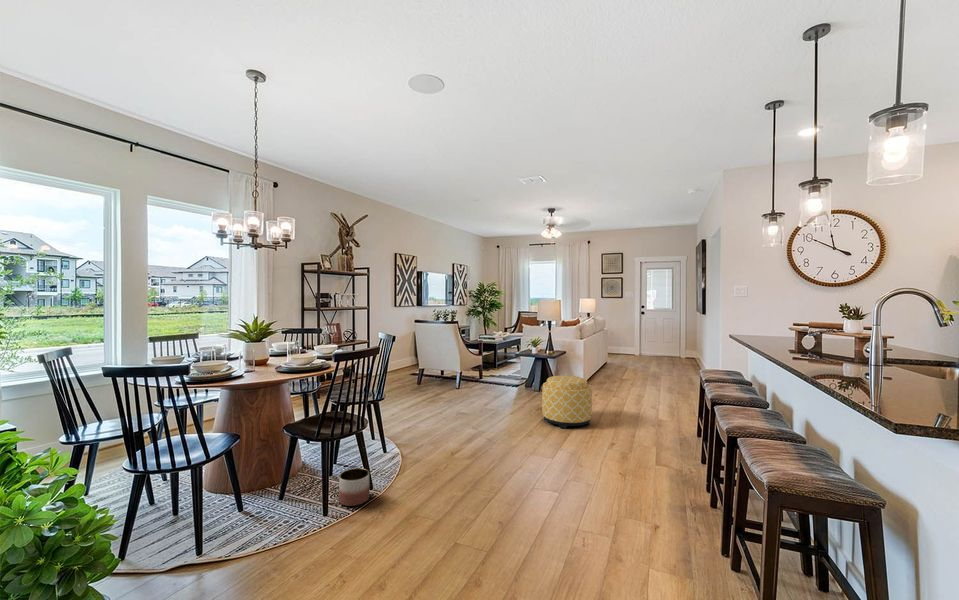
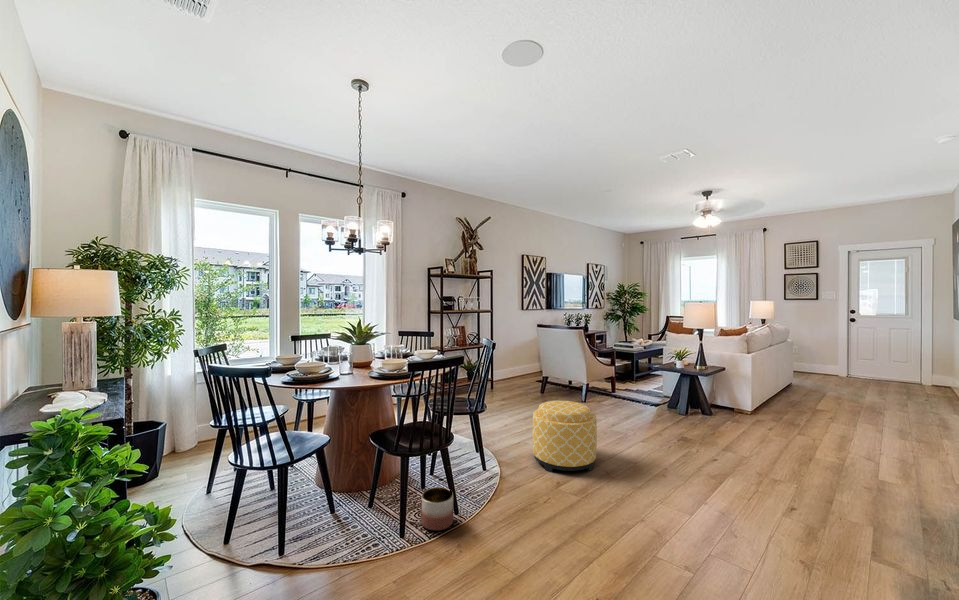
ottoman: present [542,376,592,429] -> present [532,401,597,472]

